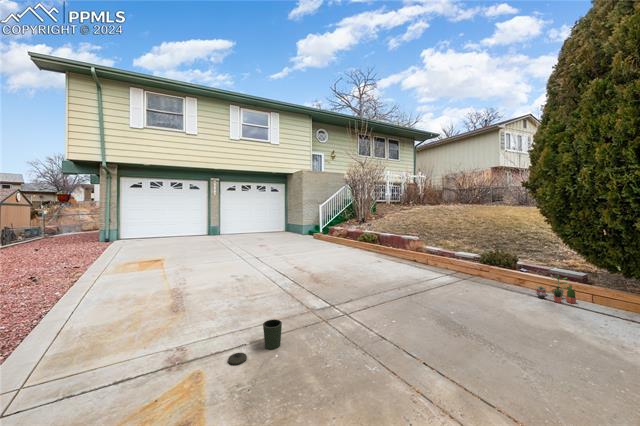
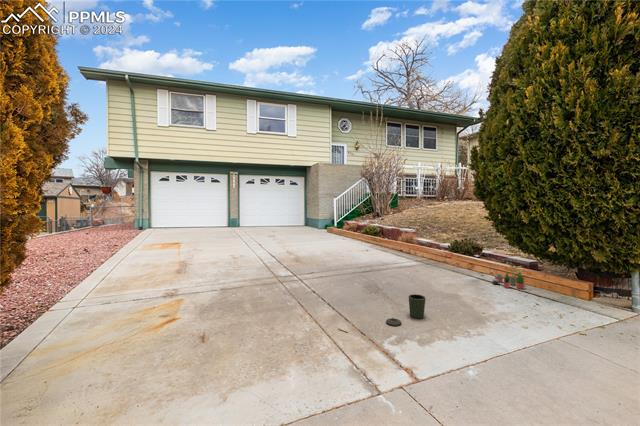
trash can: present [228,319,282,365] -> present [386,294,426,326]

